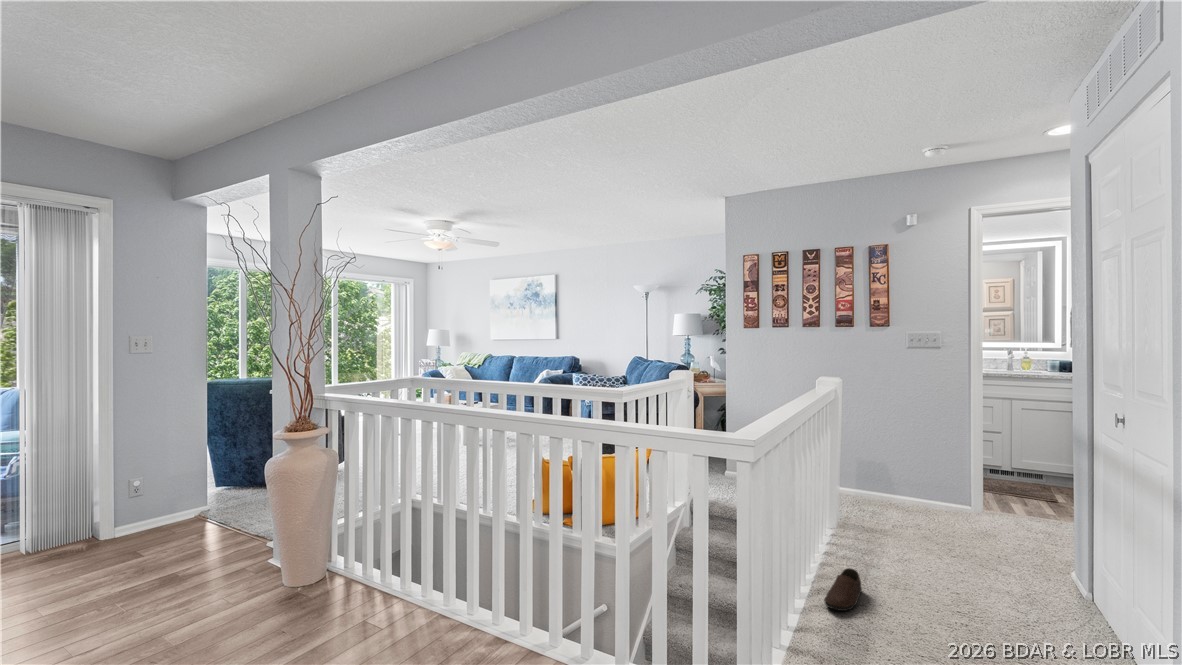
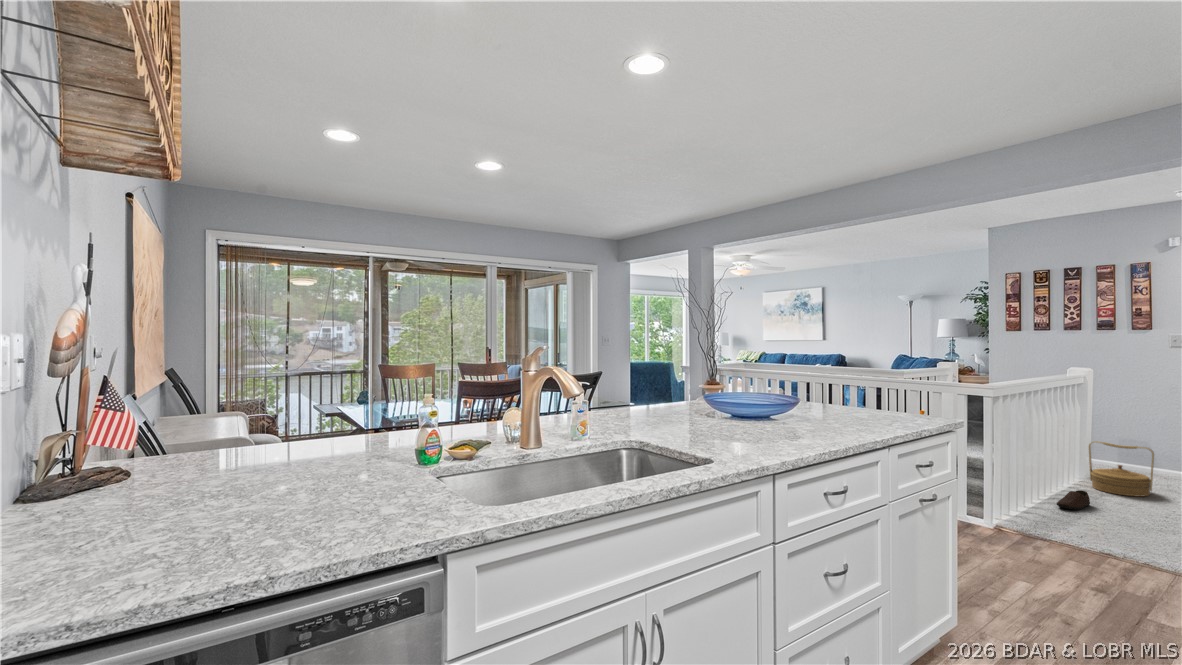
basket: none [844,478,917,557] -> present [1089,441,1154,496]

